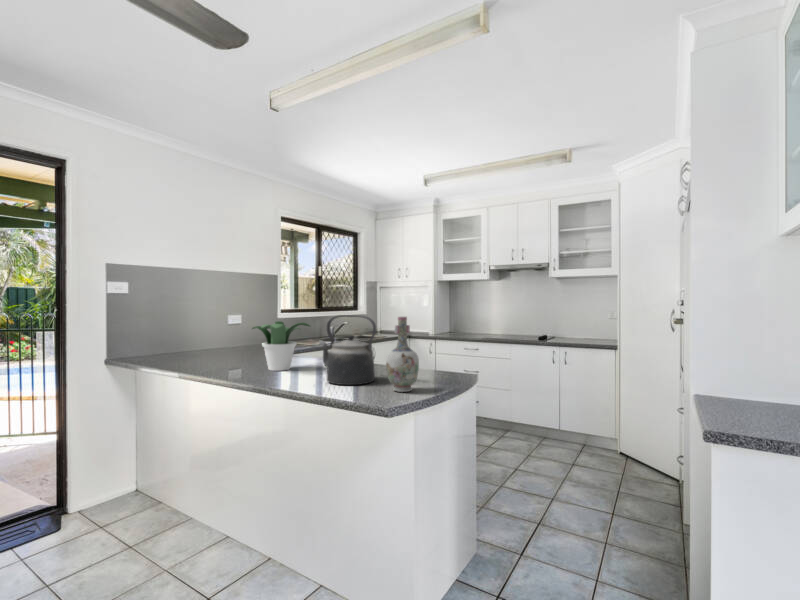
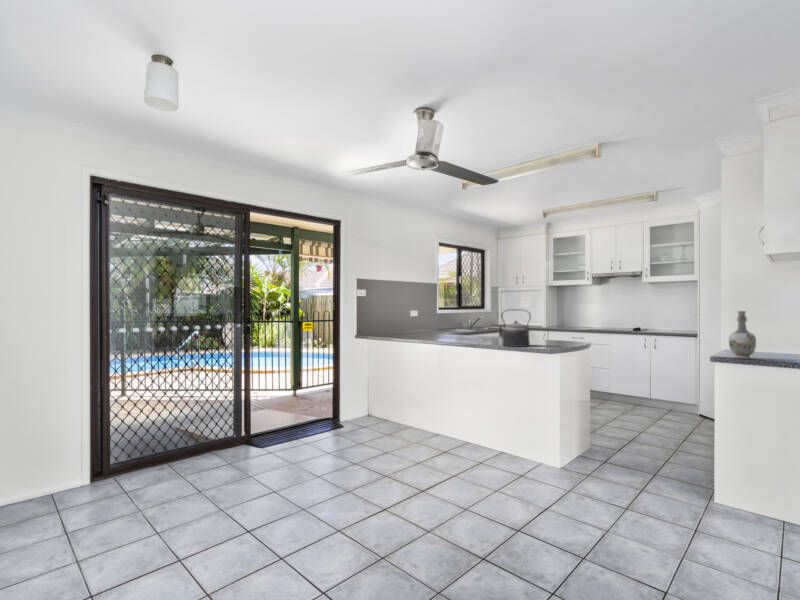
vase: present [386,317,419,392] -> present [729,311,756,359]
potted plant: present [252,321,310,371] -> none [450,314,485,341]

